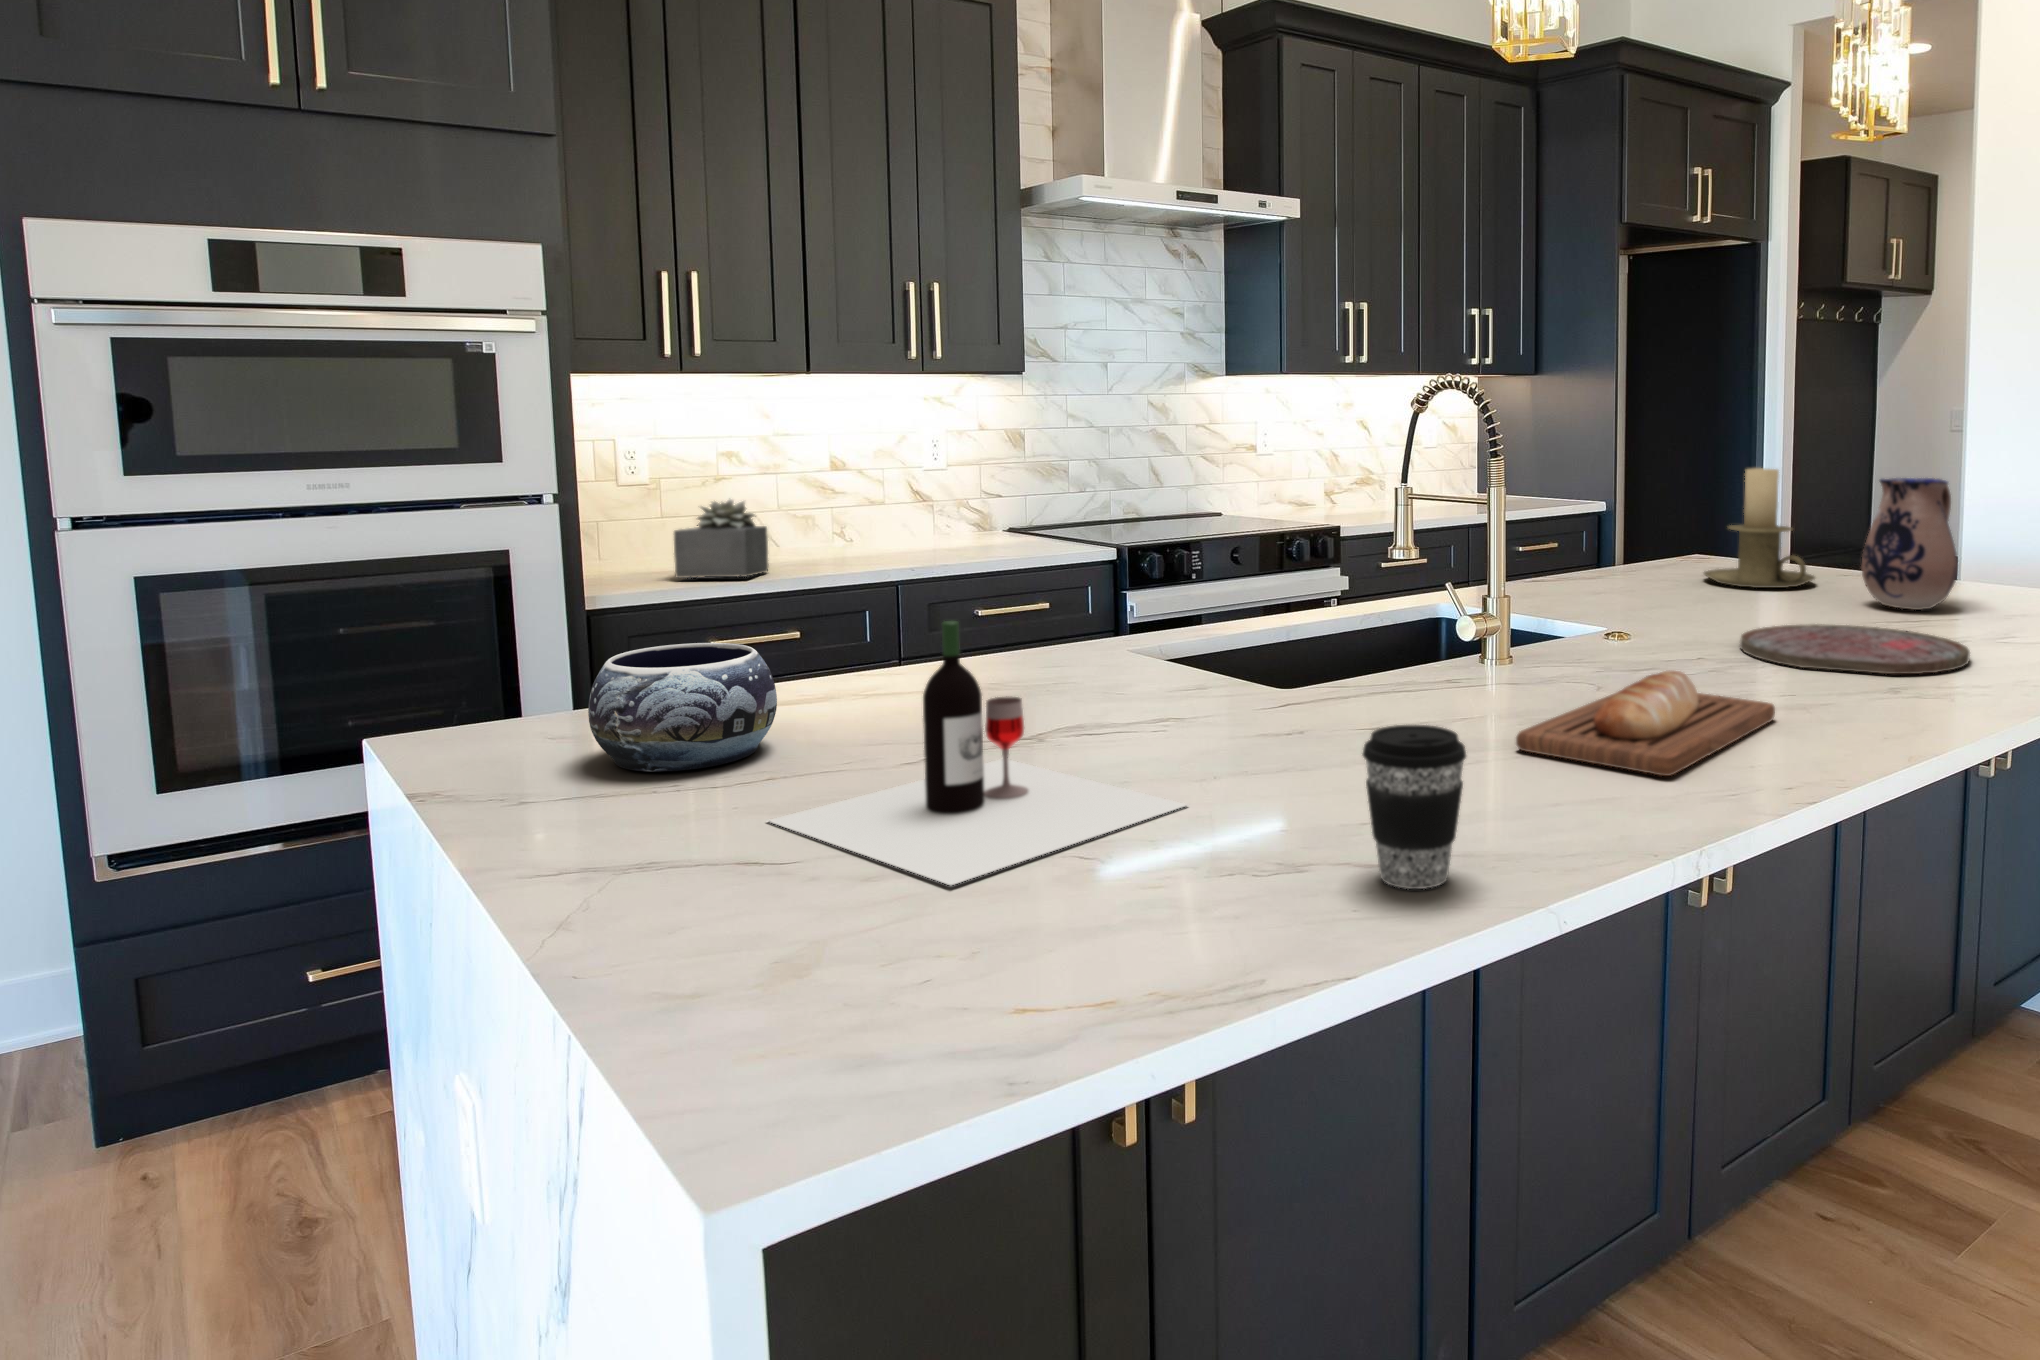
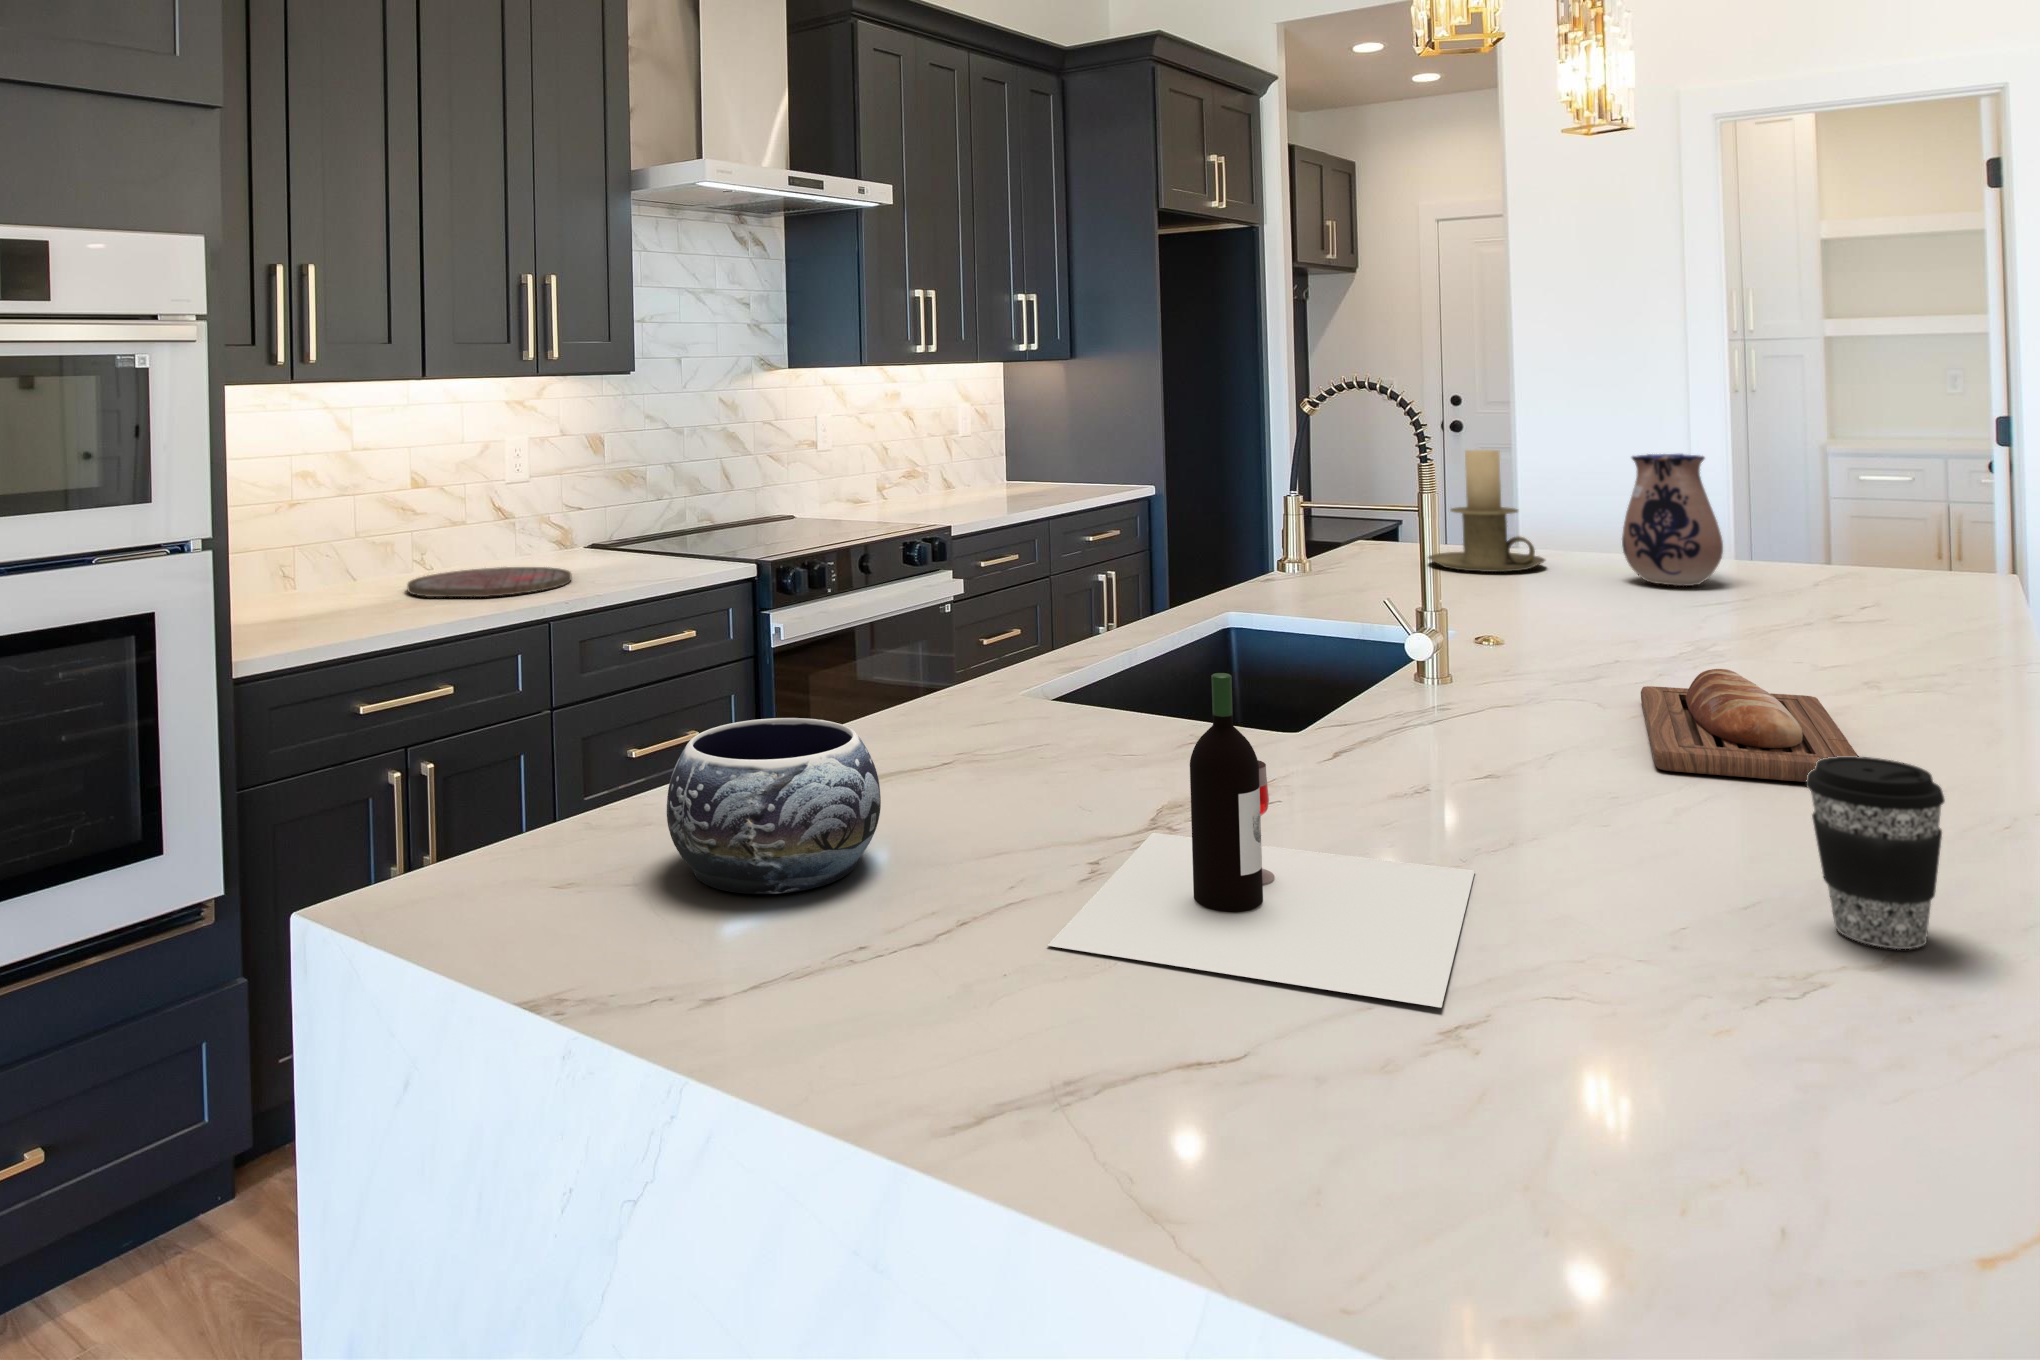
succulent plant: present [674,499,769,578] -> none [289,531,392,633]
cutting board: present [1740,624,1970,674] -> present [407,567,572,597]

